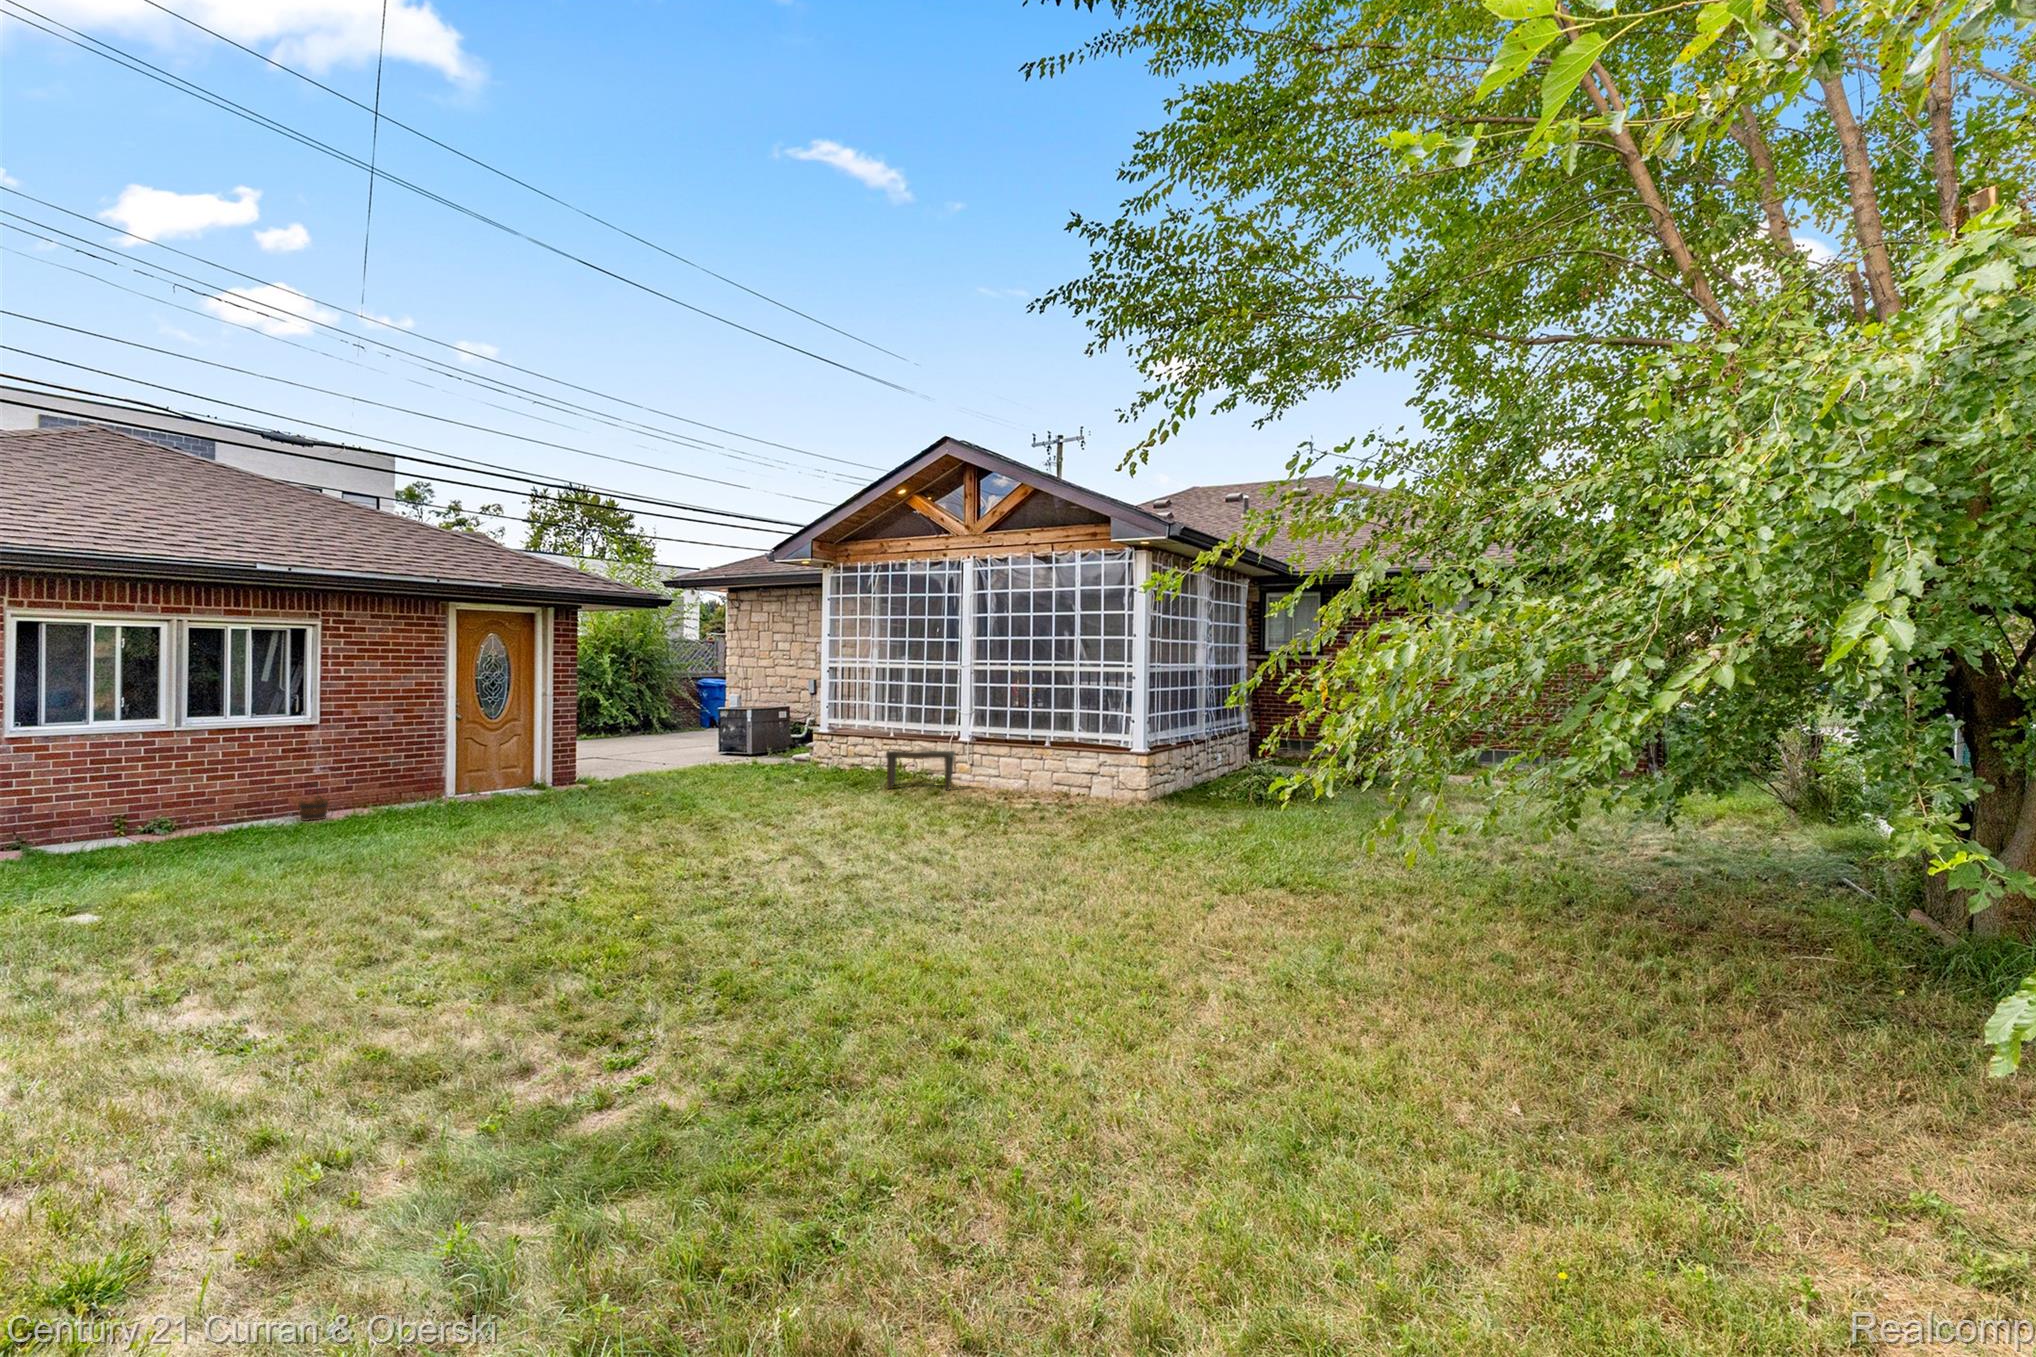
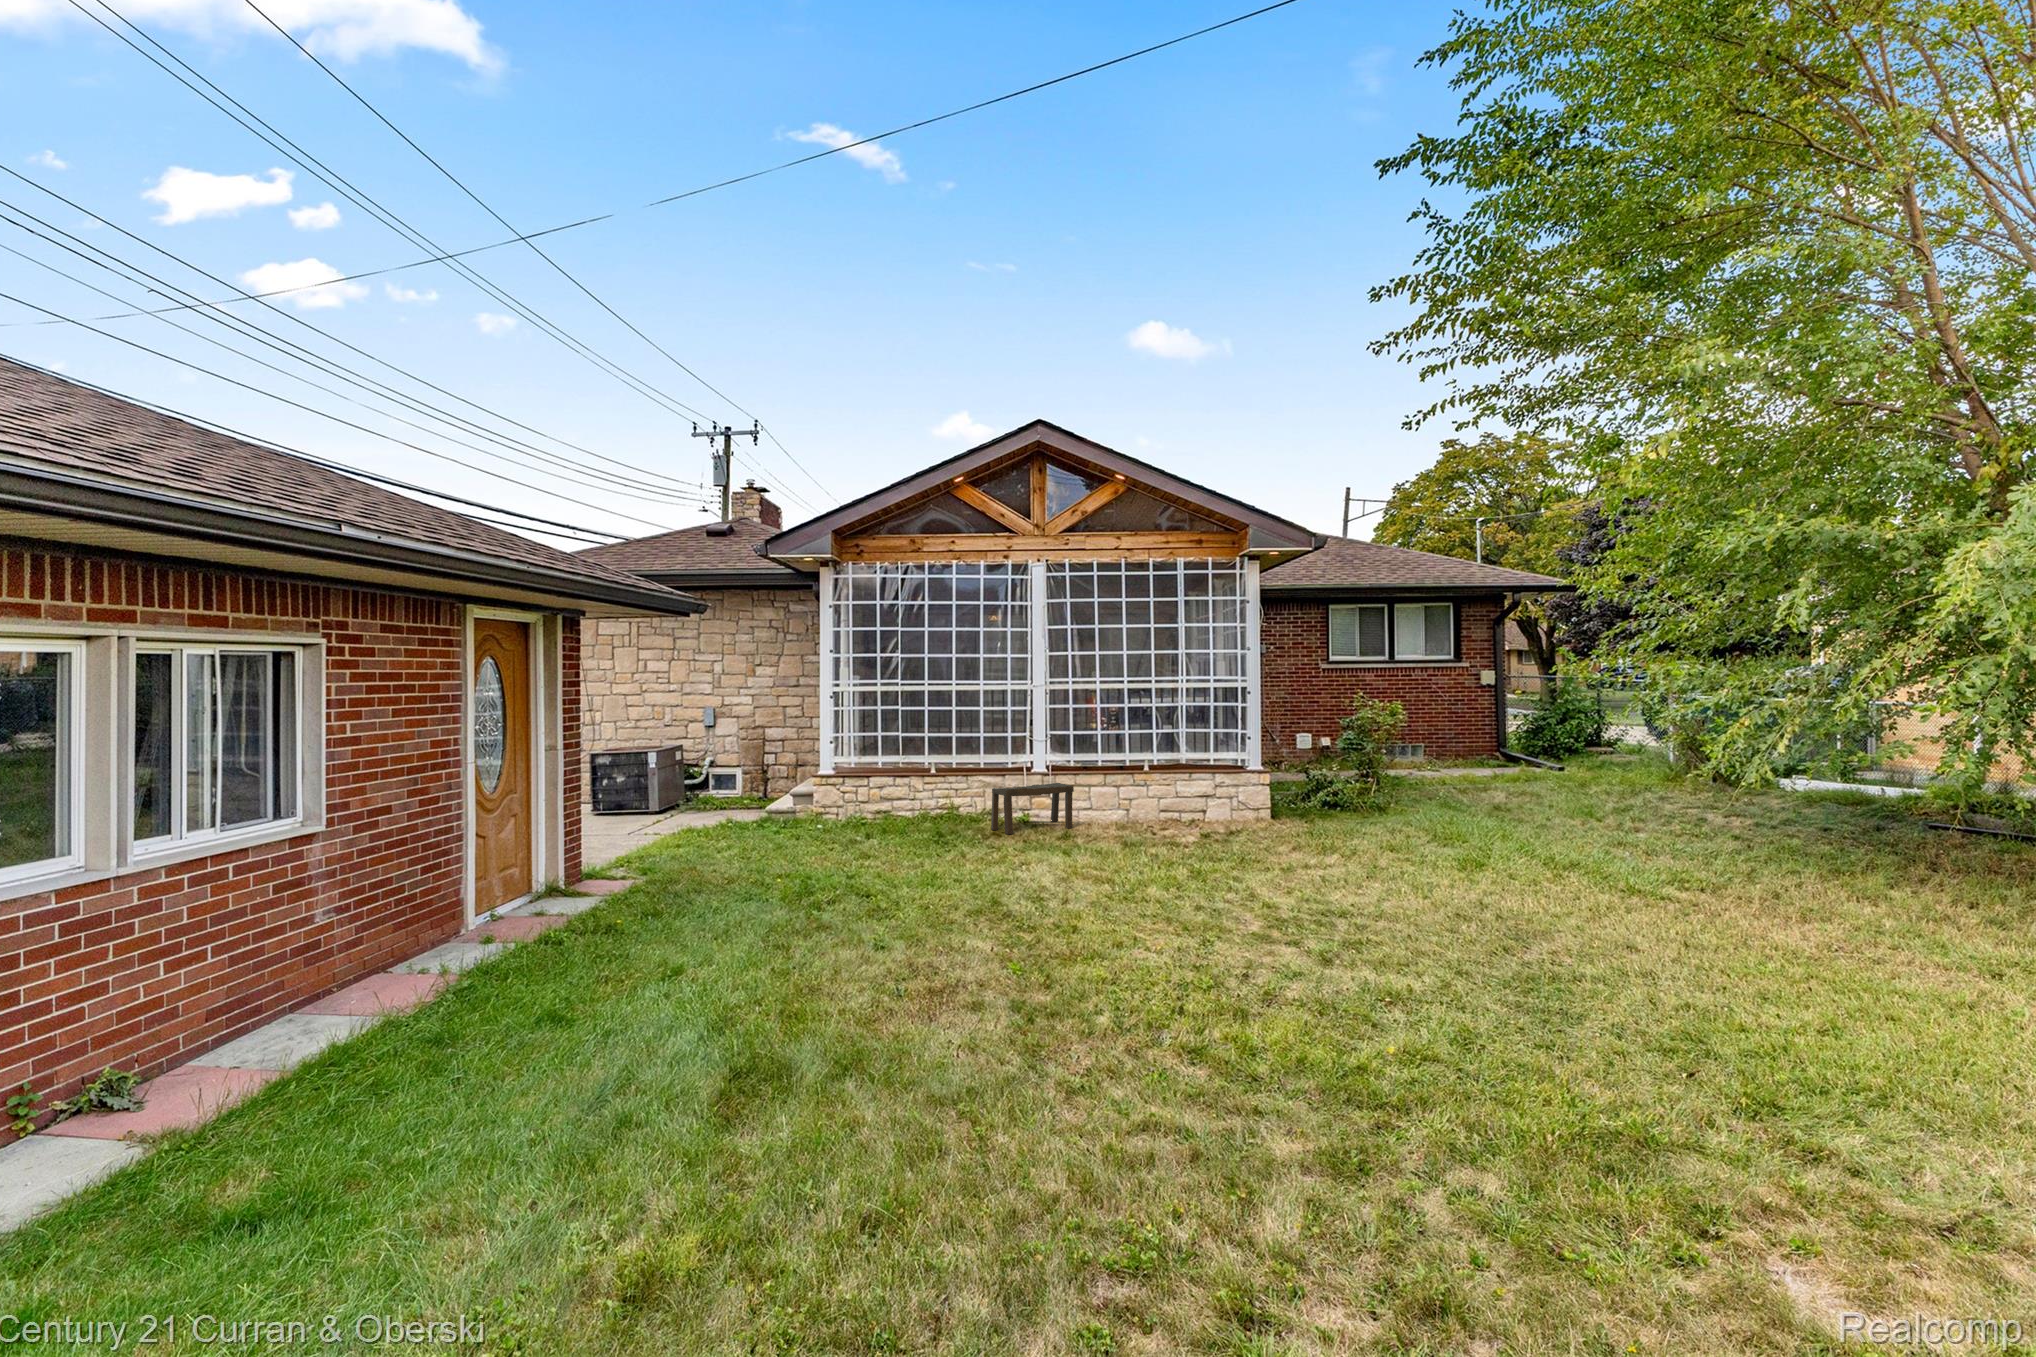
wooden bucket: present [299,783,328,821] -> none [308,943,362,1018]

